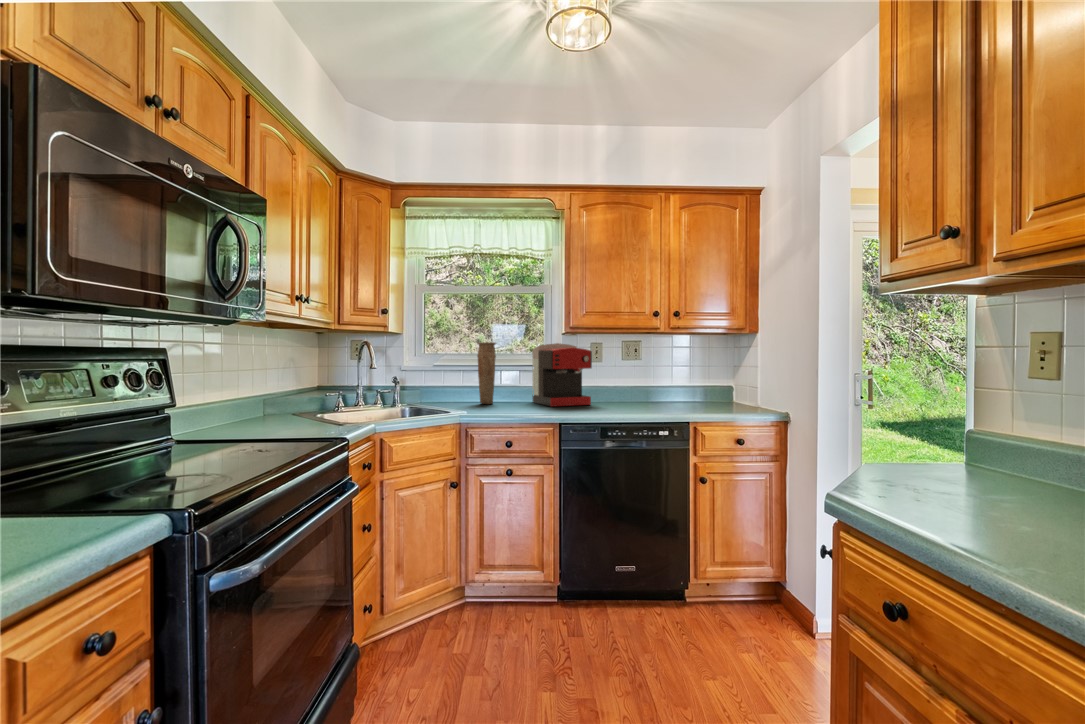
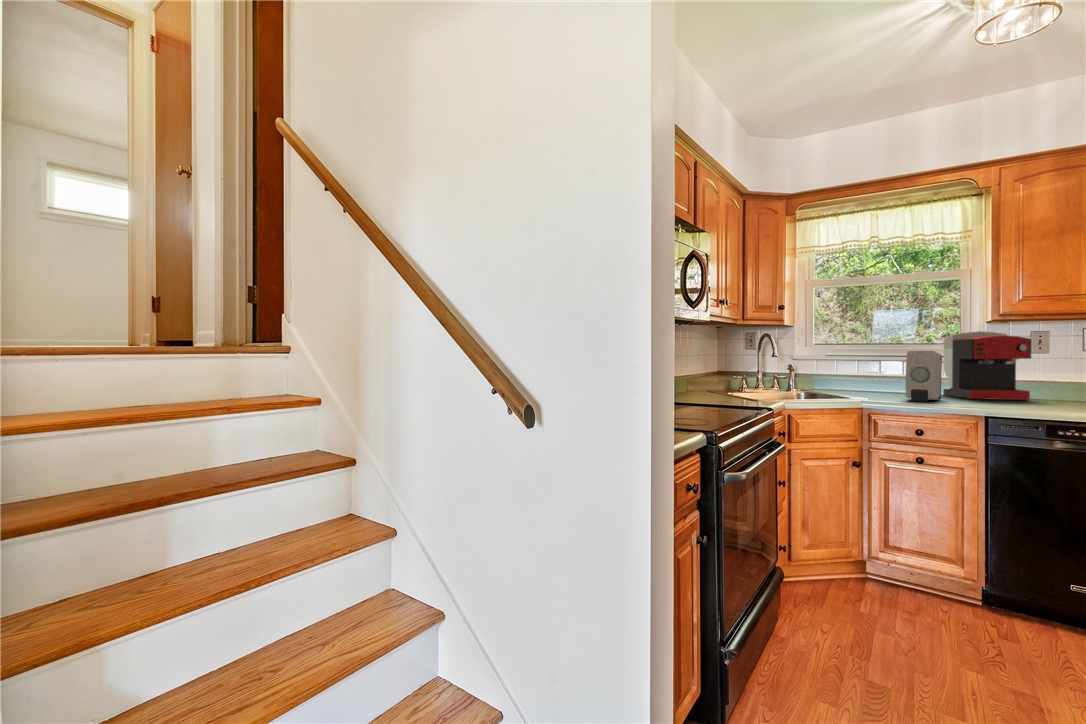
vase: present [477,342,496,404] -> none [875,332,898,394]
soap dispenser: none [499,362,529,412] -> present [906,351,942,401]

